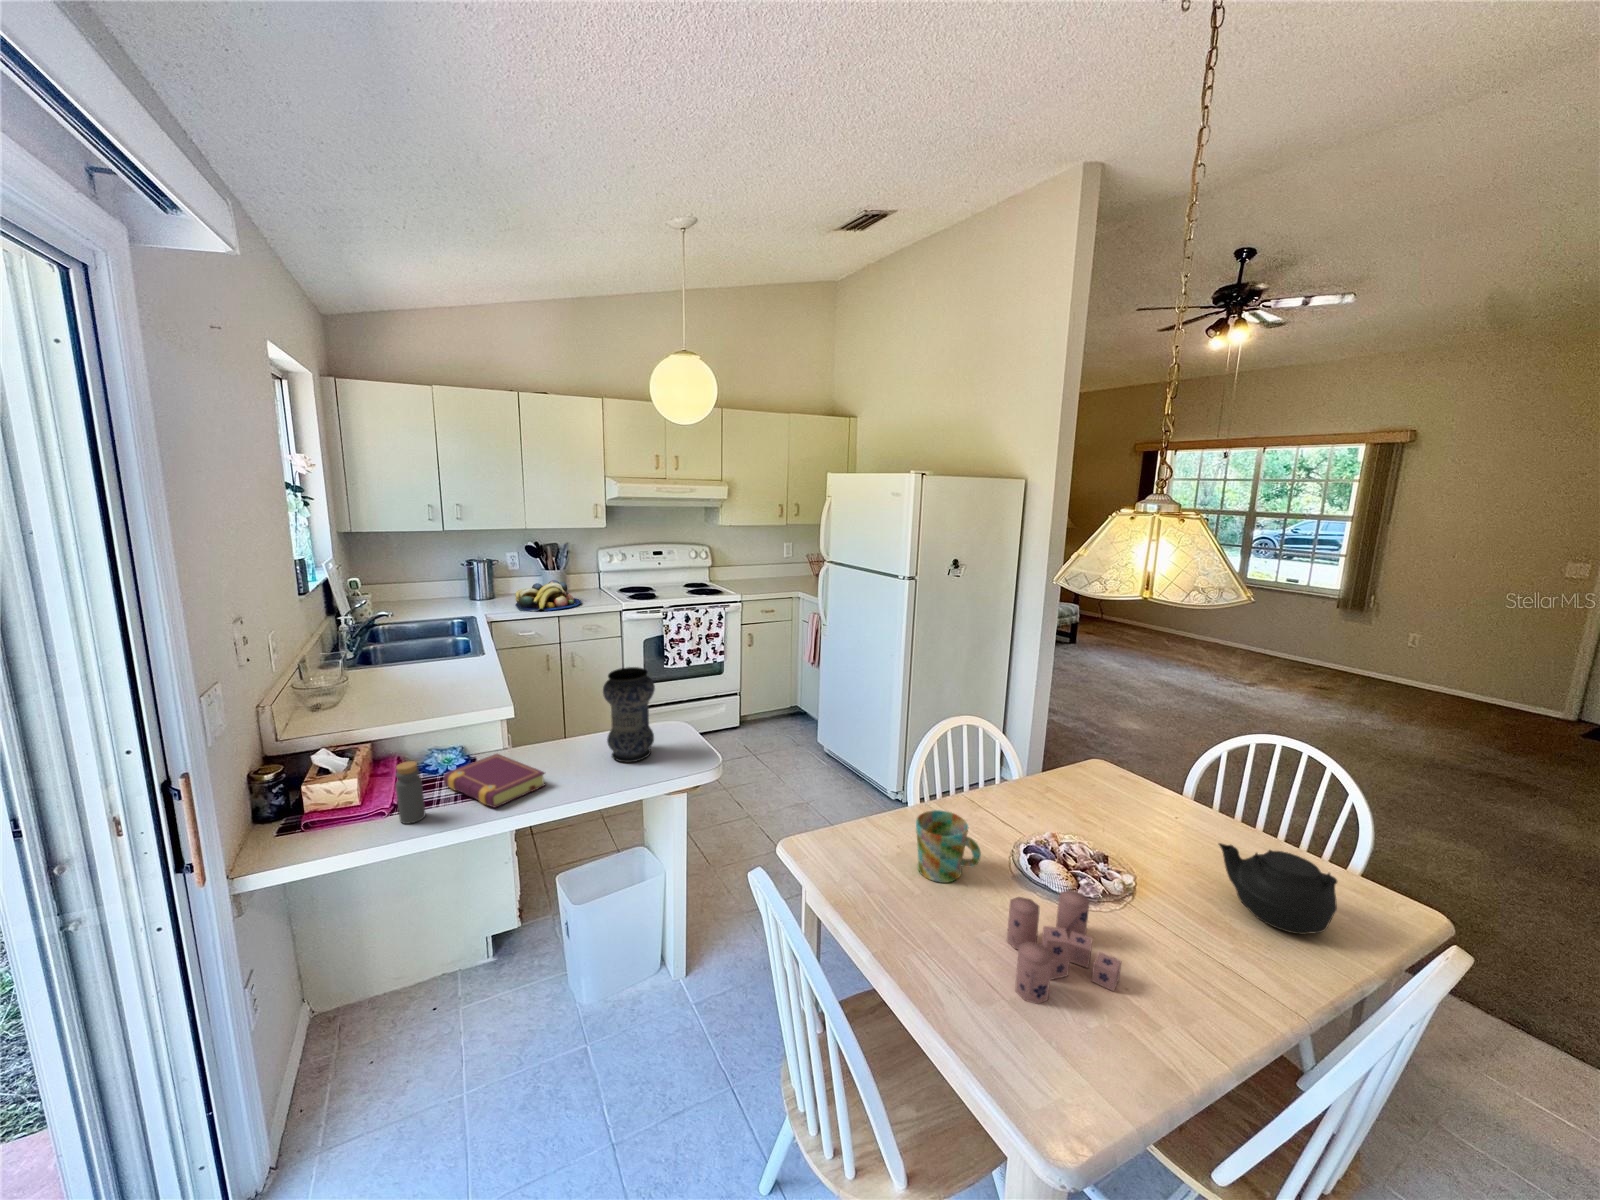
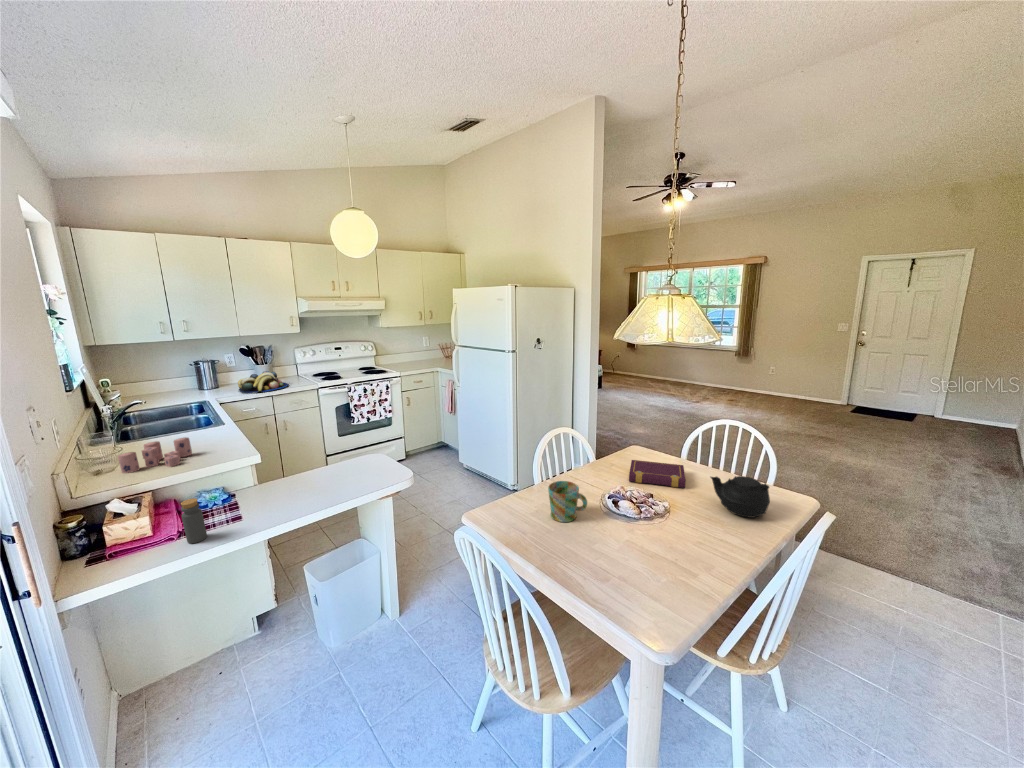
vase: present [603,667,655,762] -> none [327,419,365,482]
book: present [444,754,545,808] -> present [629,460,685,488]
candle: present [1007,890,1121,1004] -> present [118,437,192,473]

